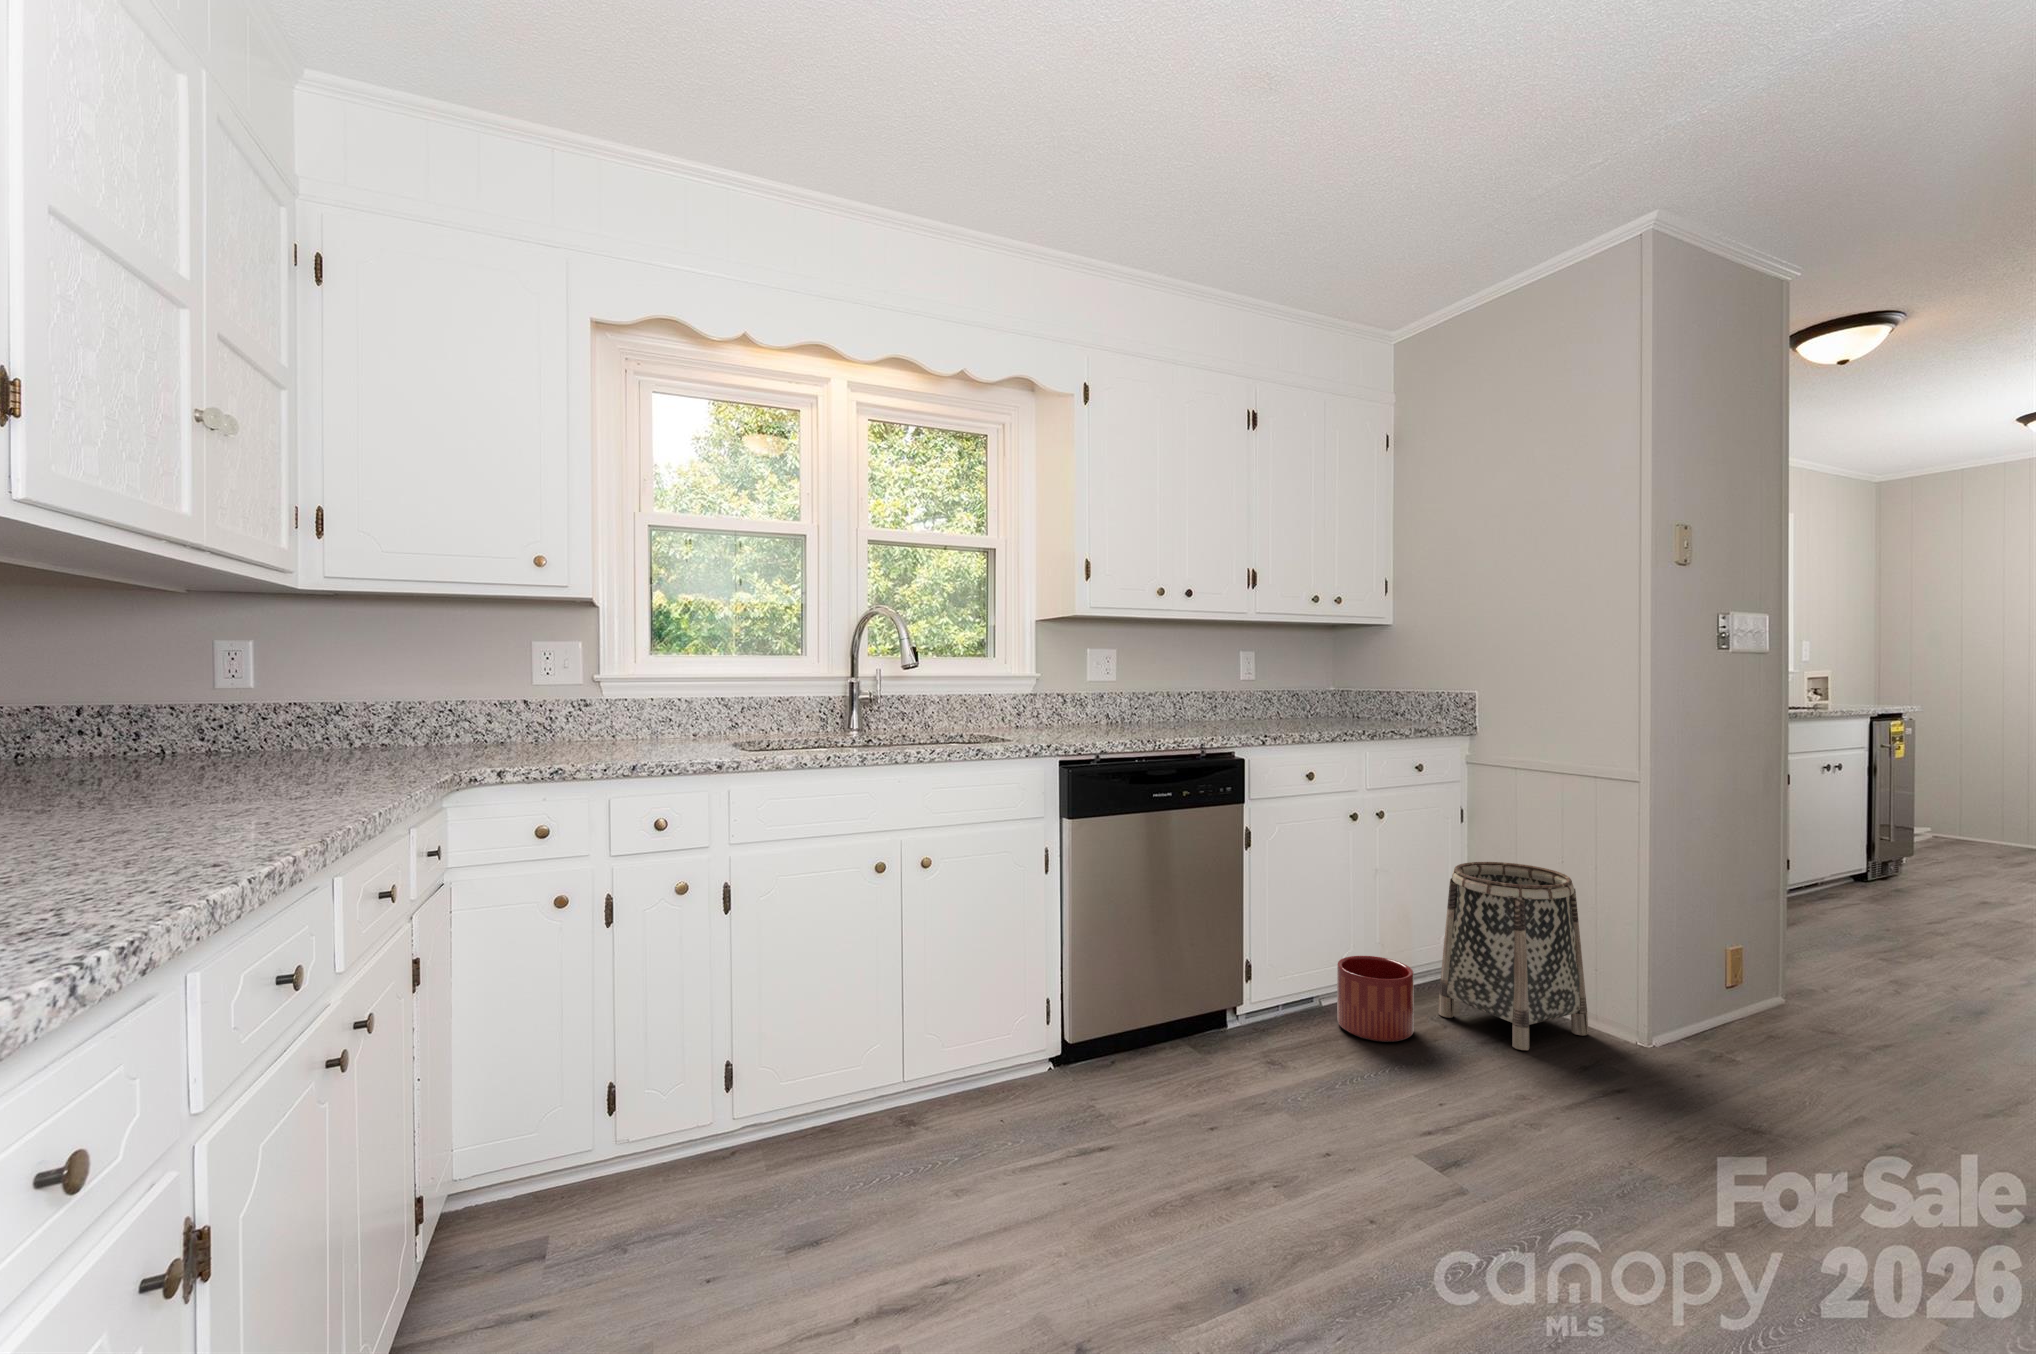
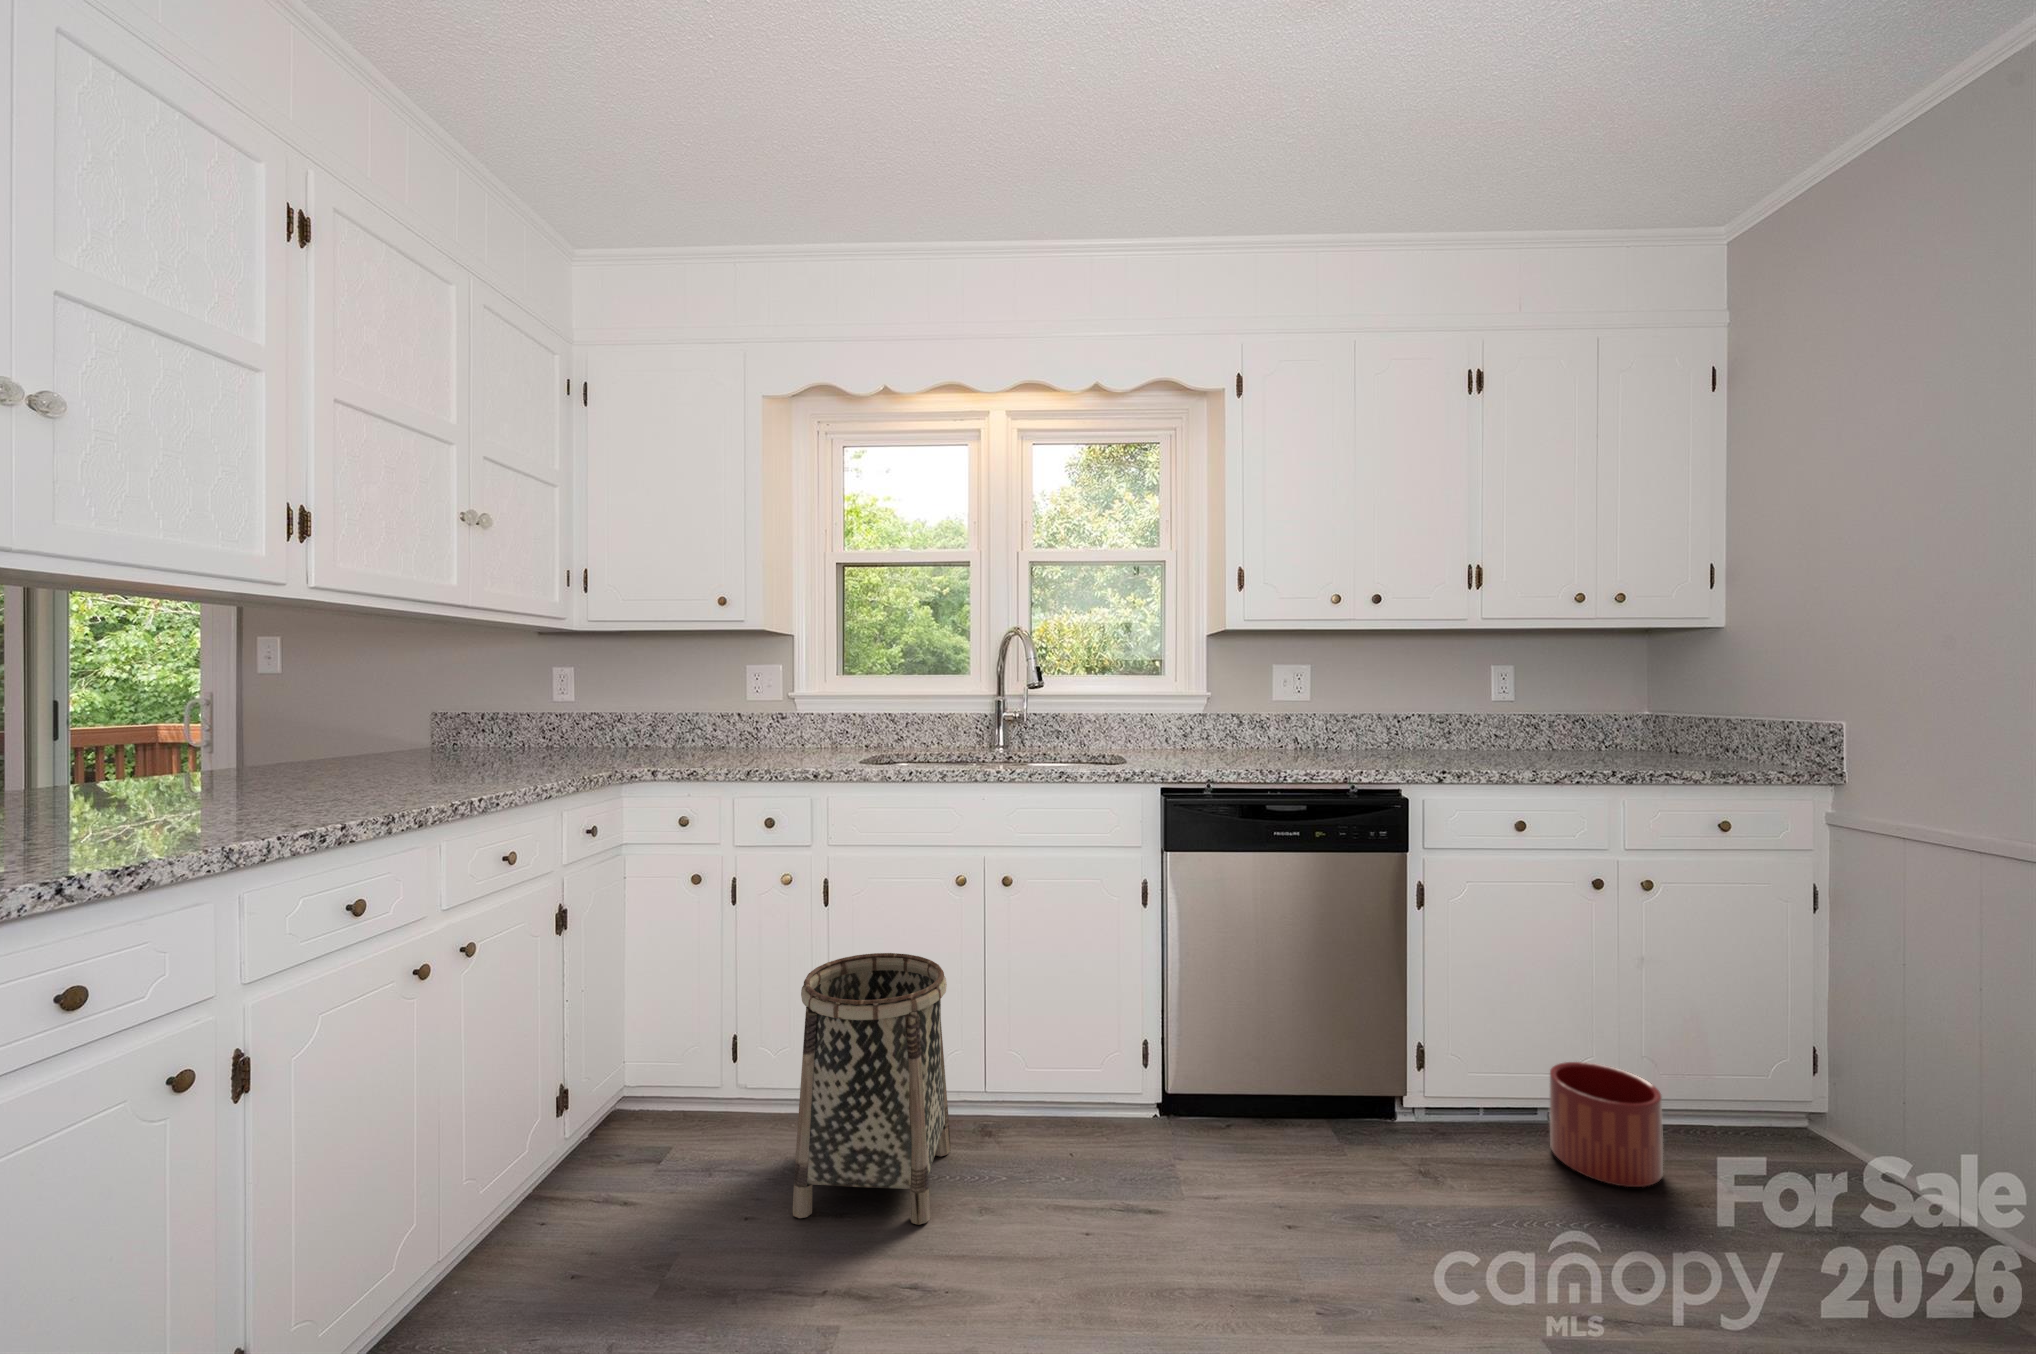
basket: present [1438,862,1588,1050] -> present [793,953,951,1225]

